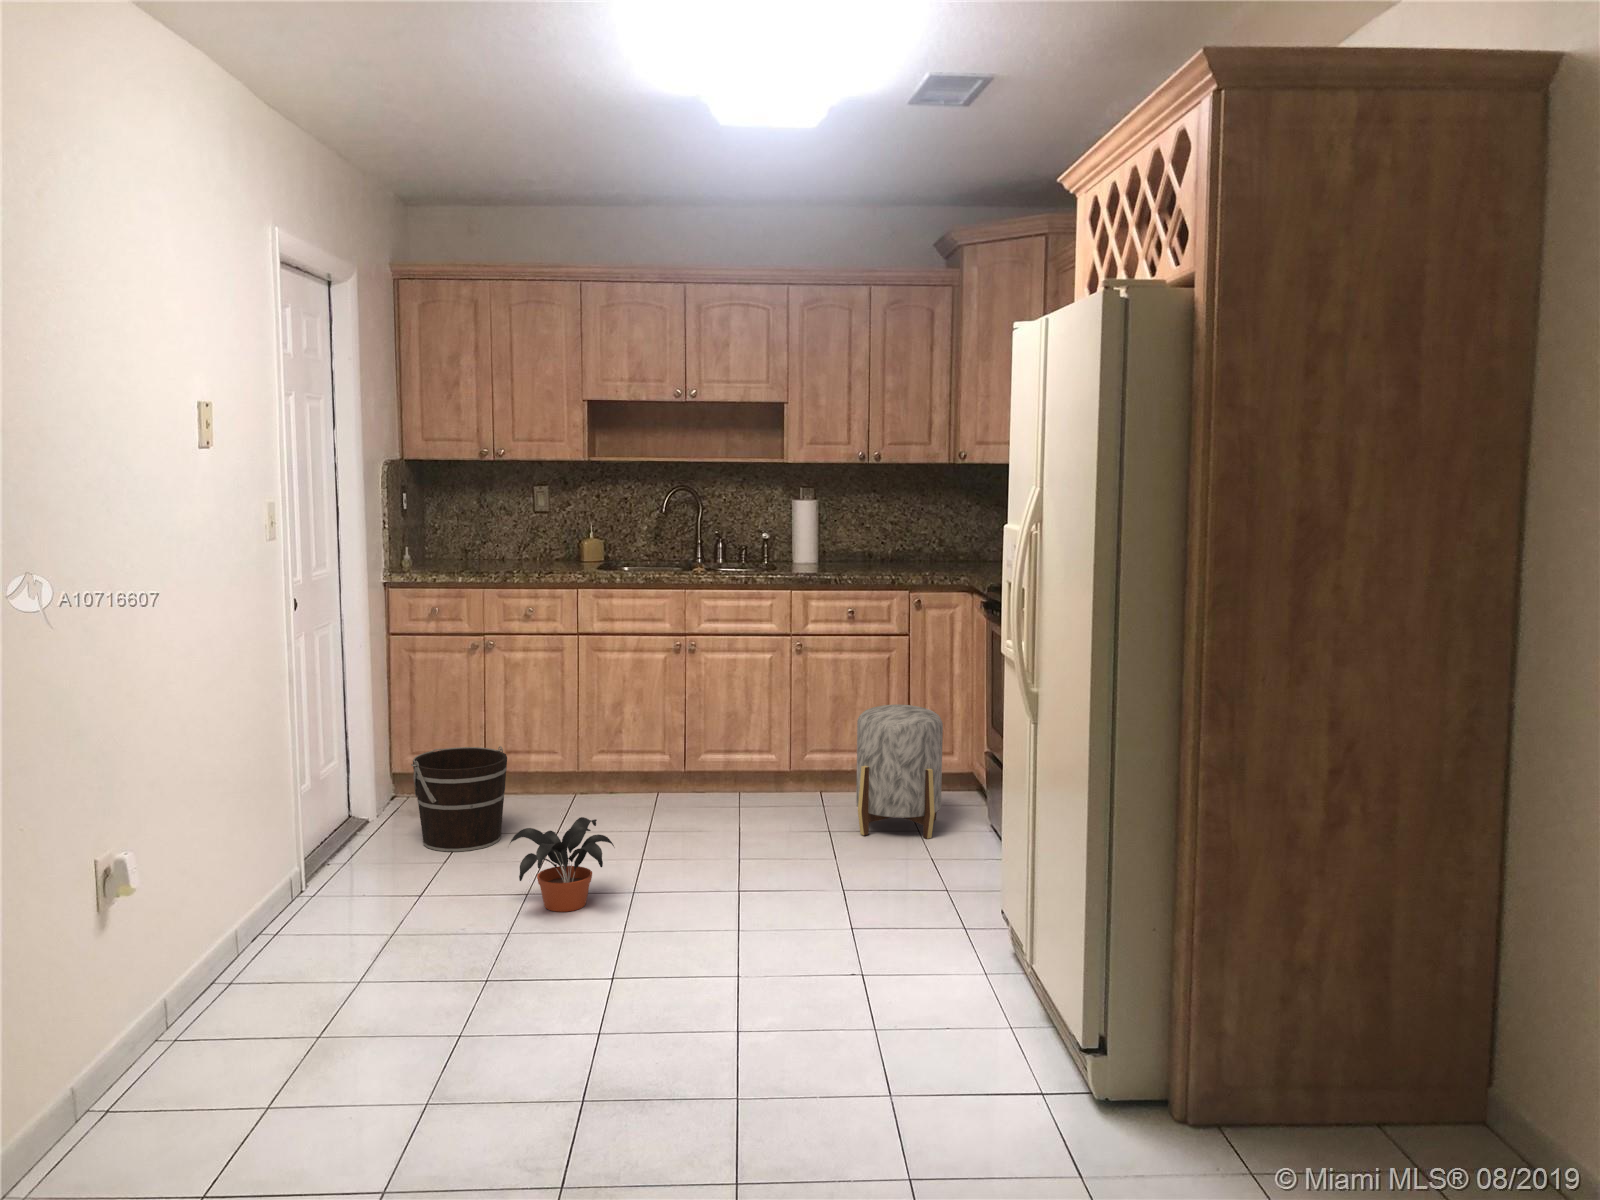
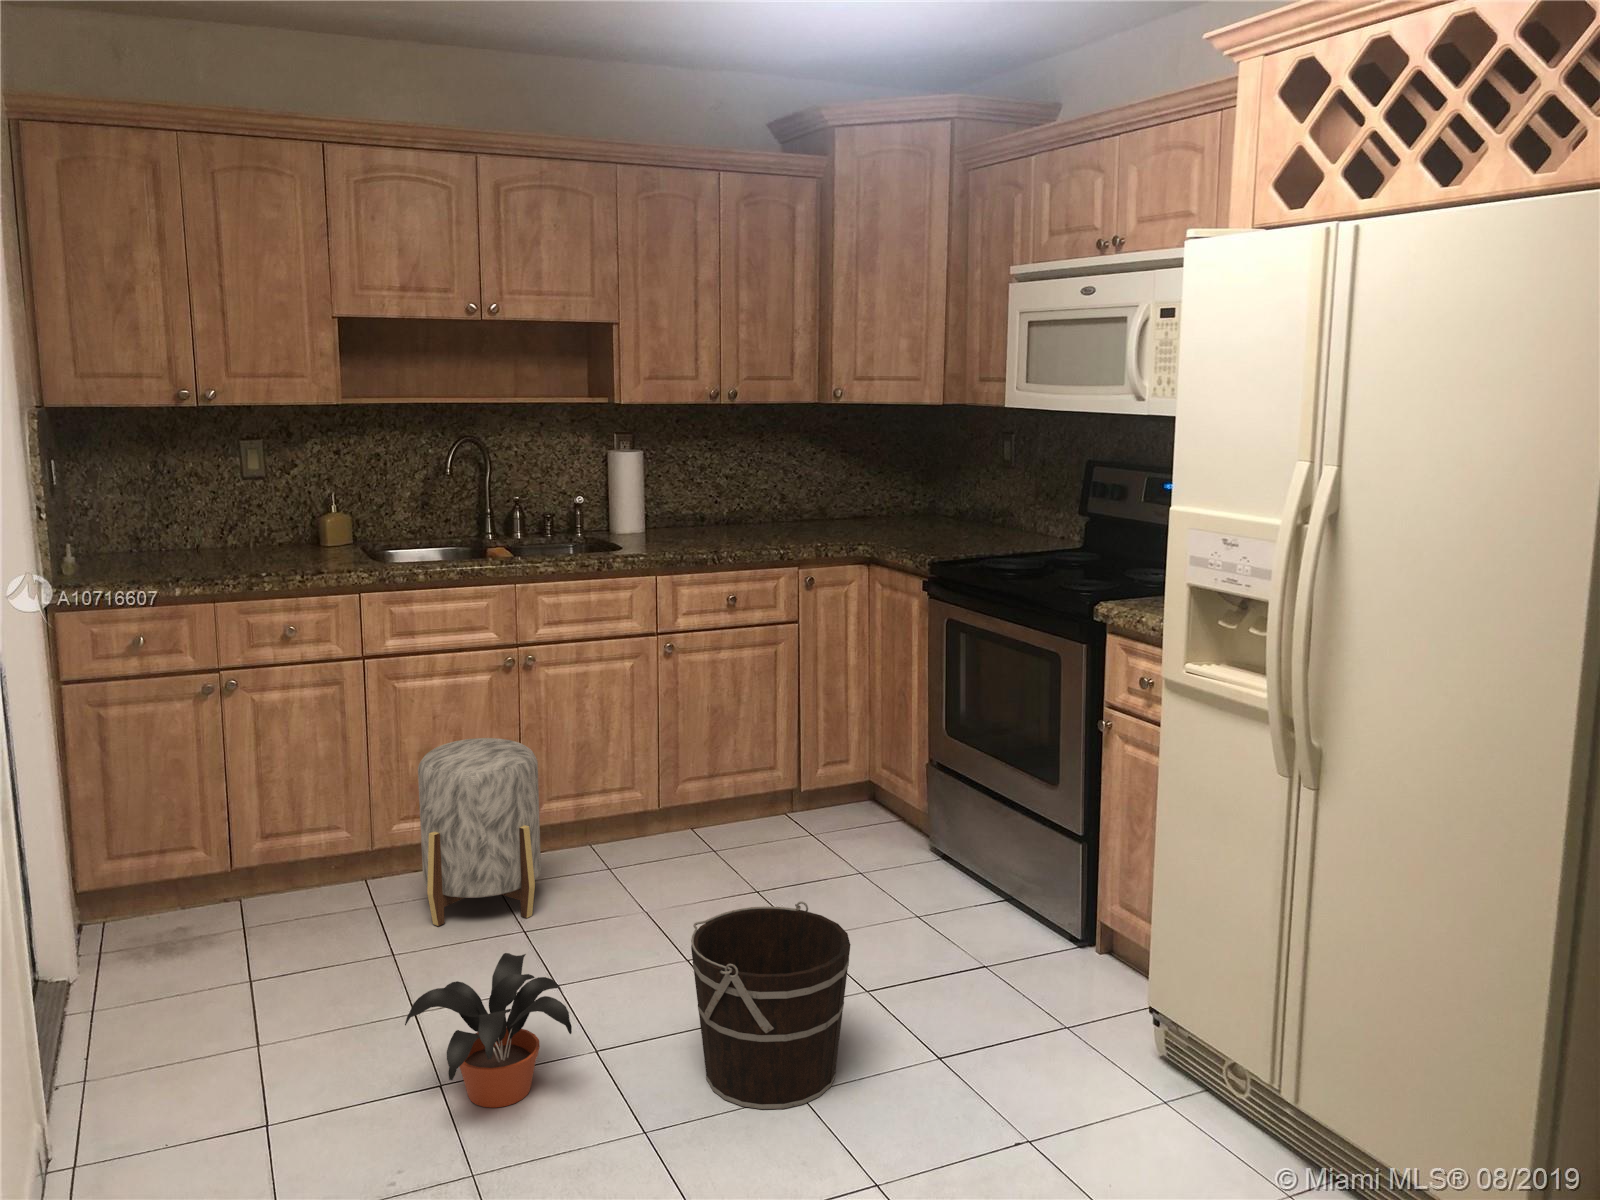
stool: present [856,705,943,839] -> present [418,738,541,926]
bucket: present [411,746,507,852] -> present [691,902,851,1109]

